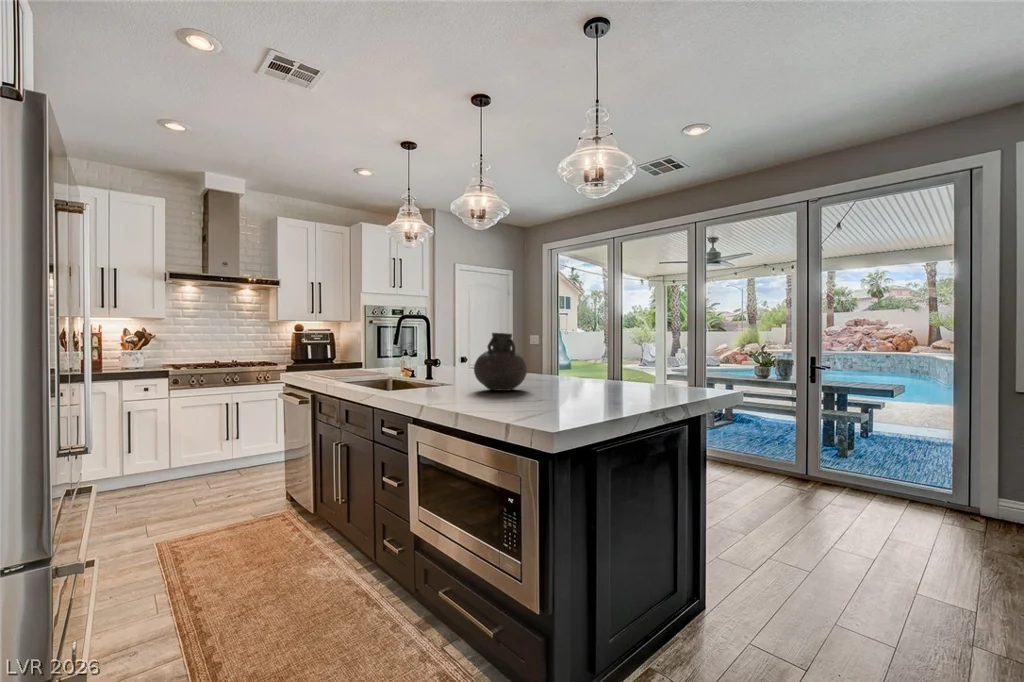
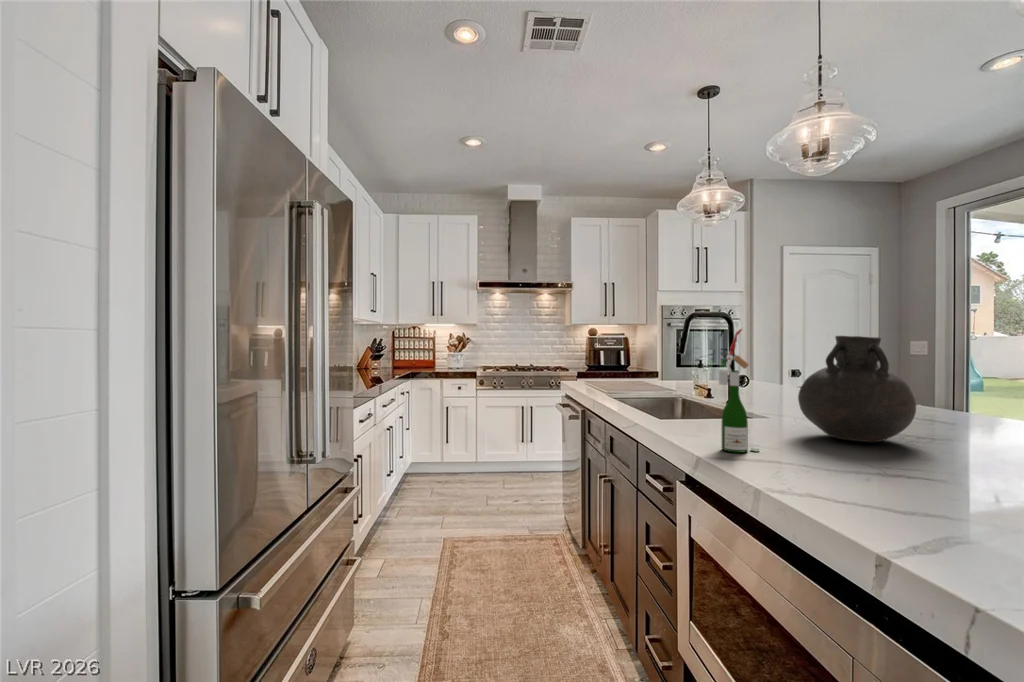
wine bottle: none [434,329,457,401] -> present [719,329,760,453]

